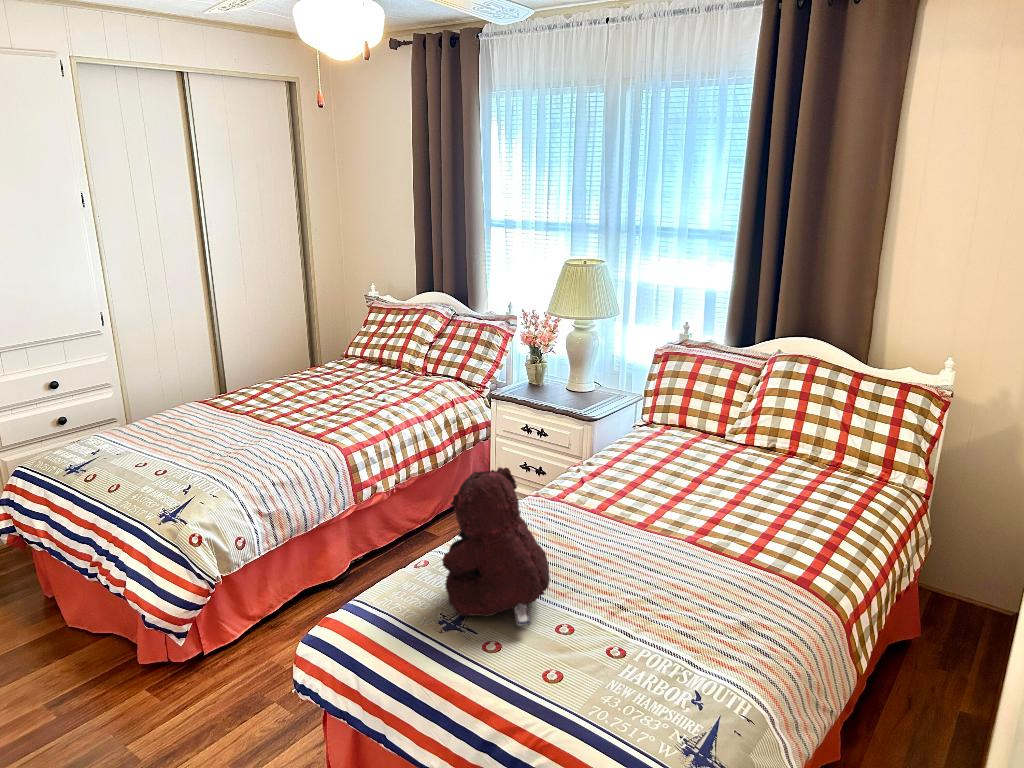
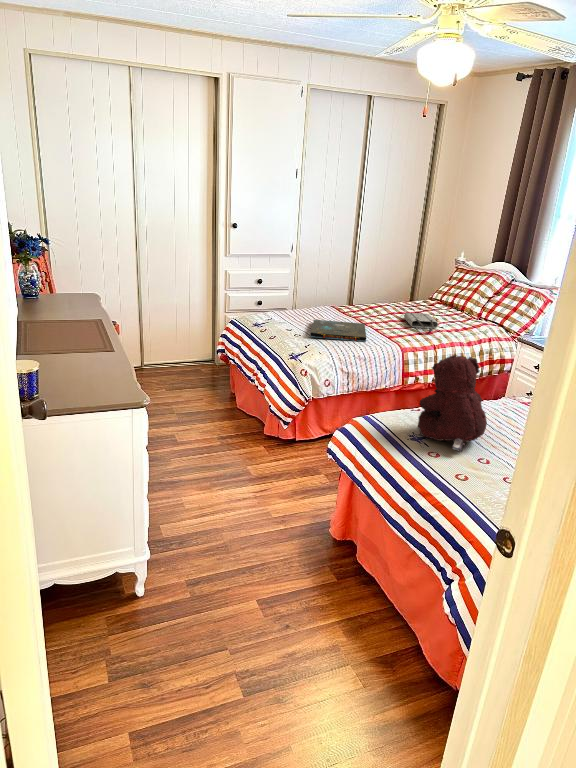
tote bag: none [322,384,378,412] -> present [404,313,438,331]
board game: none [179,422,282,469] -> present [311,320,366,342]

